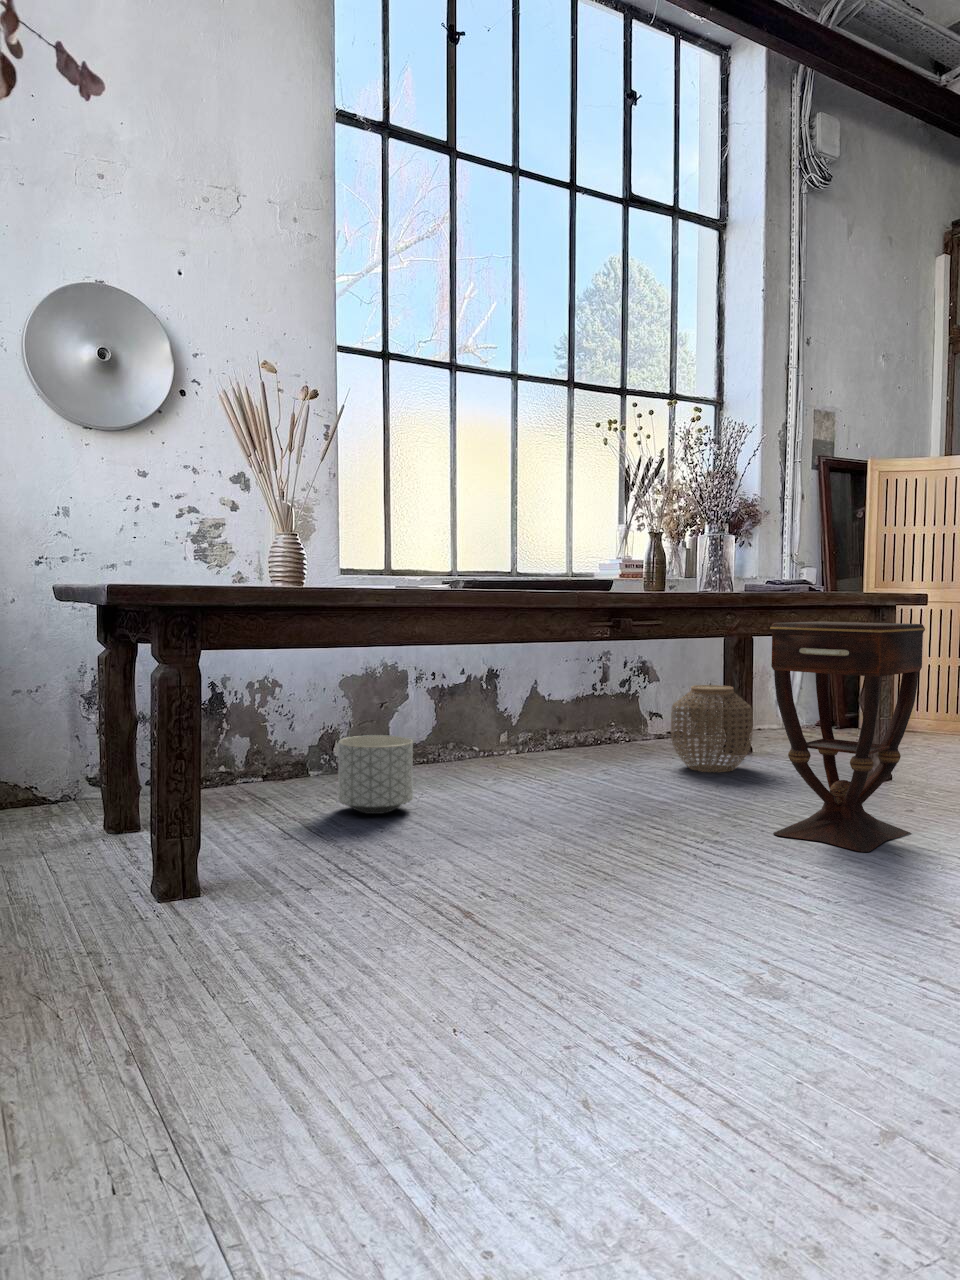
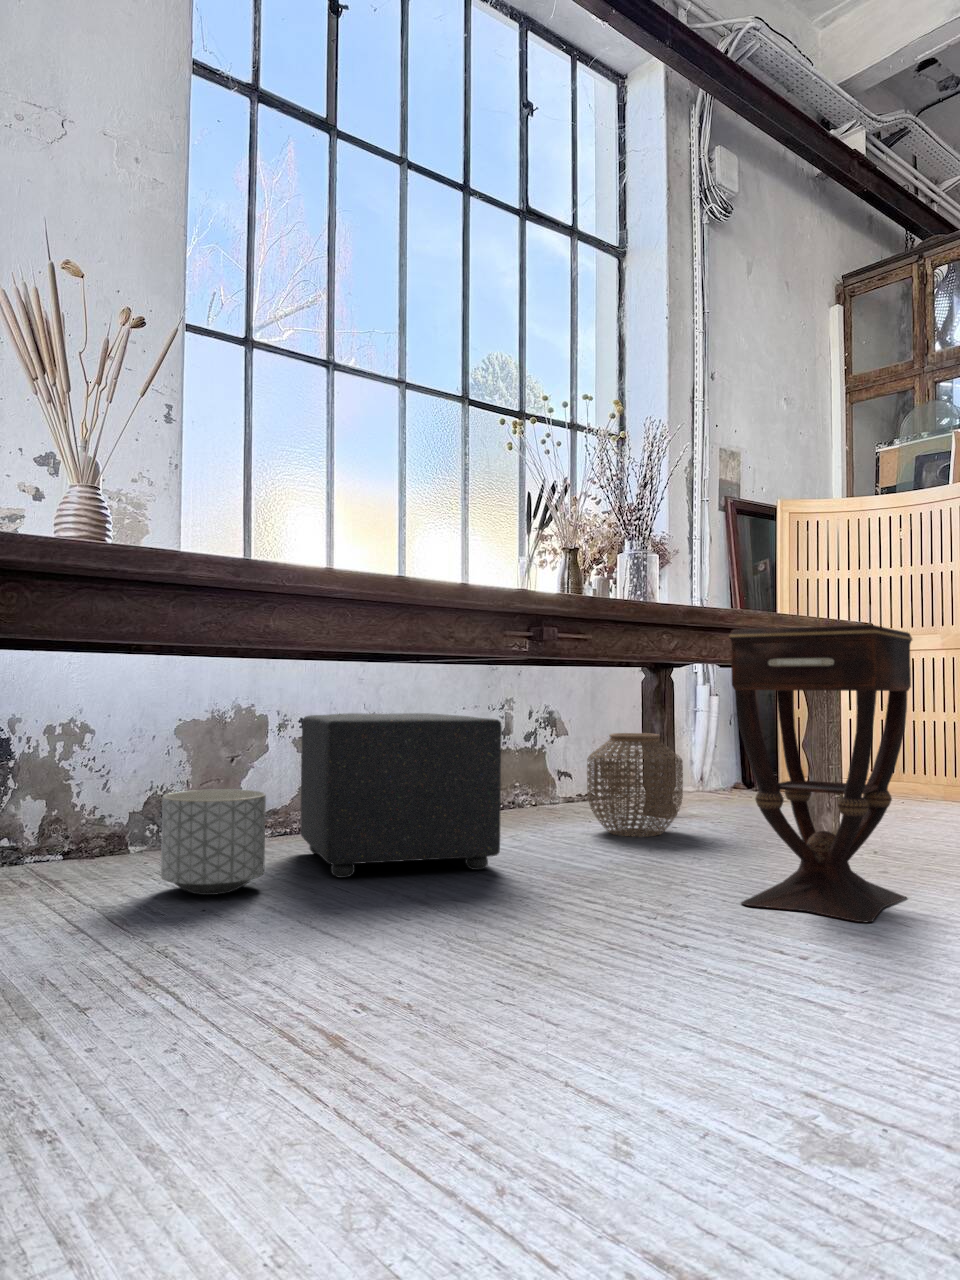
ottoman: none [437,673,594,803] -> present [300,713,502,878]

